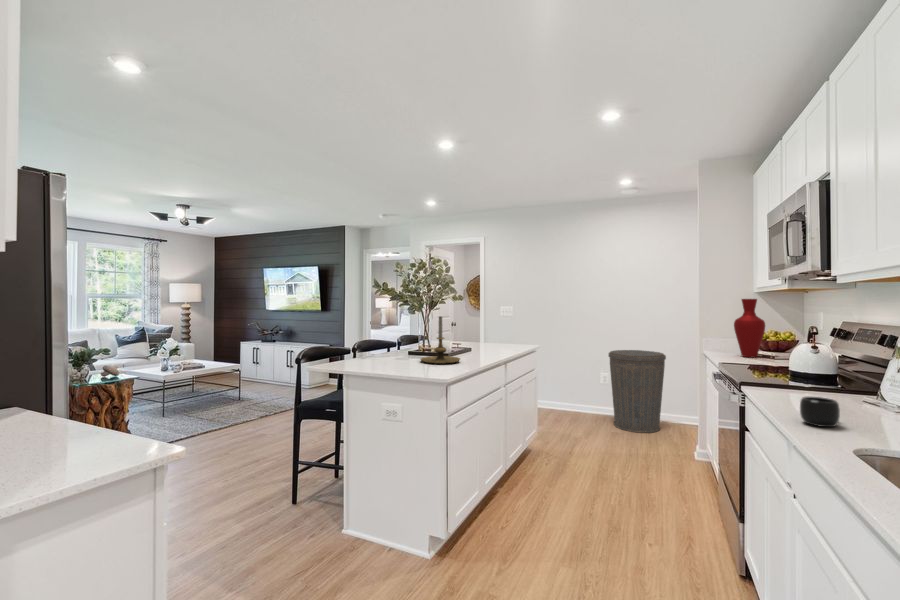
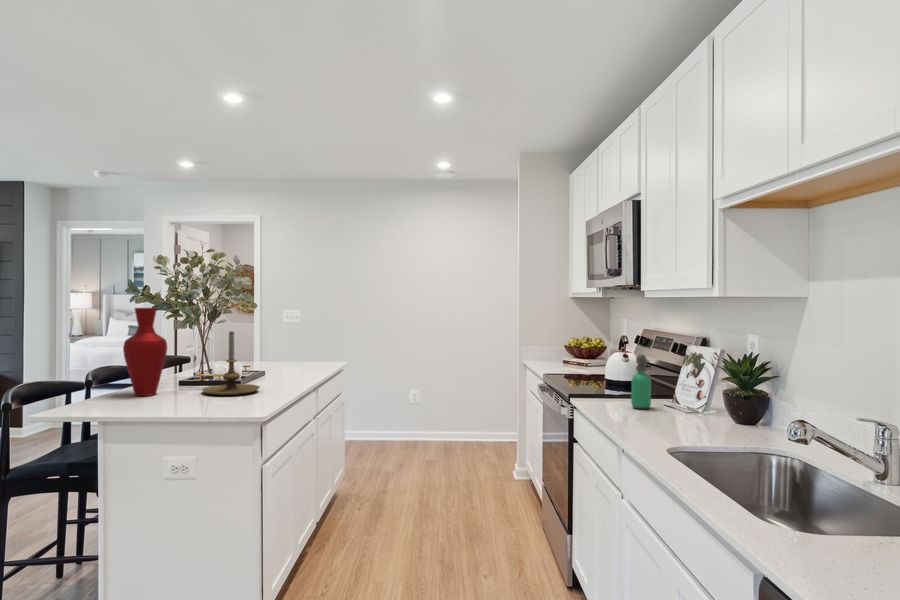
vase: present [734,299,765,357] -> present [123,308,167,396]
soap dispenser: none [815,344,841,403] -> present [631,354,651,409]
trash can: present [609,350,666,433] -> none [421,361,482,456]
mug: present [800,397,840,427] -> none [626,406,655,433]

